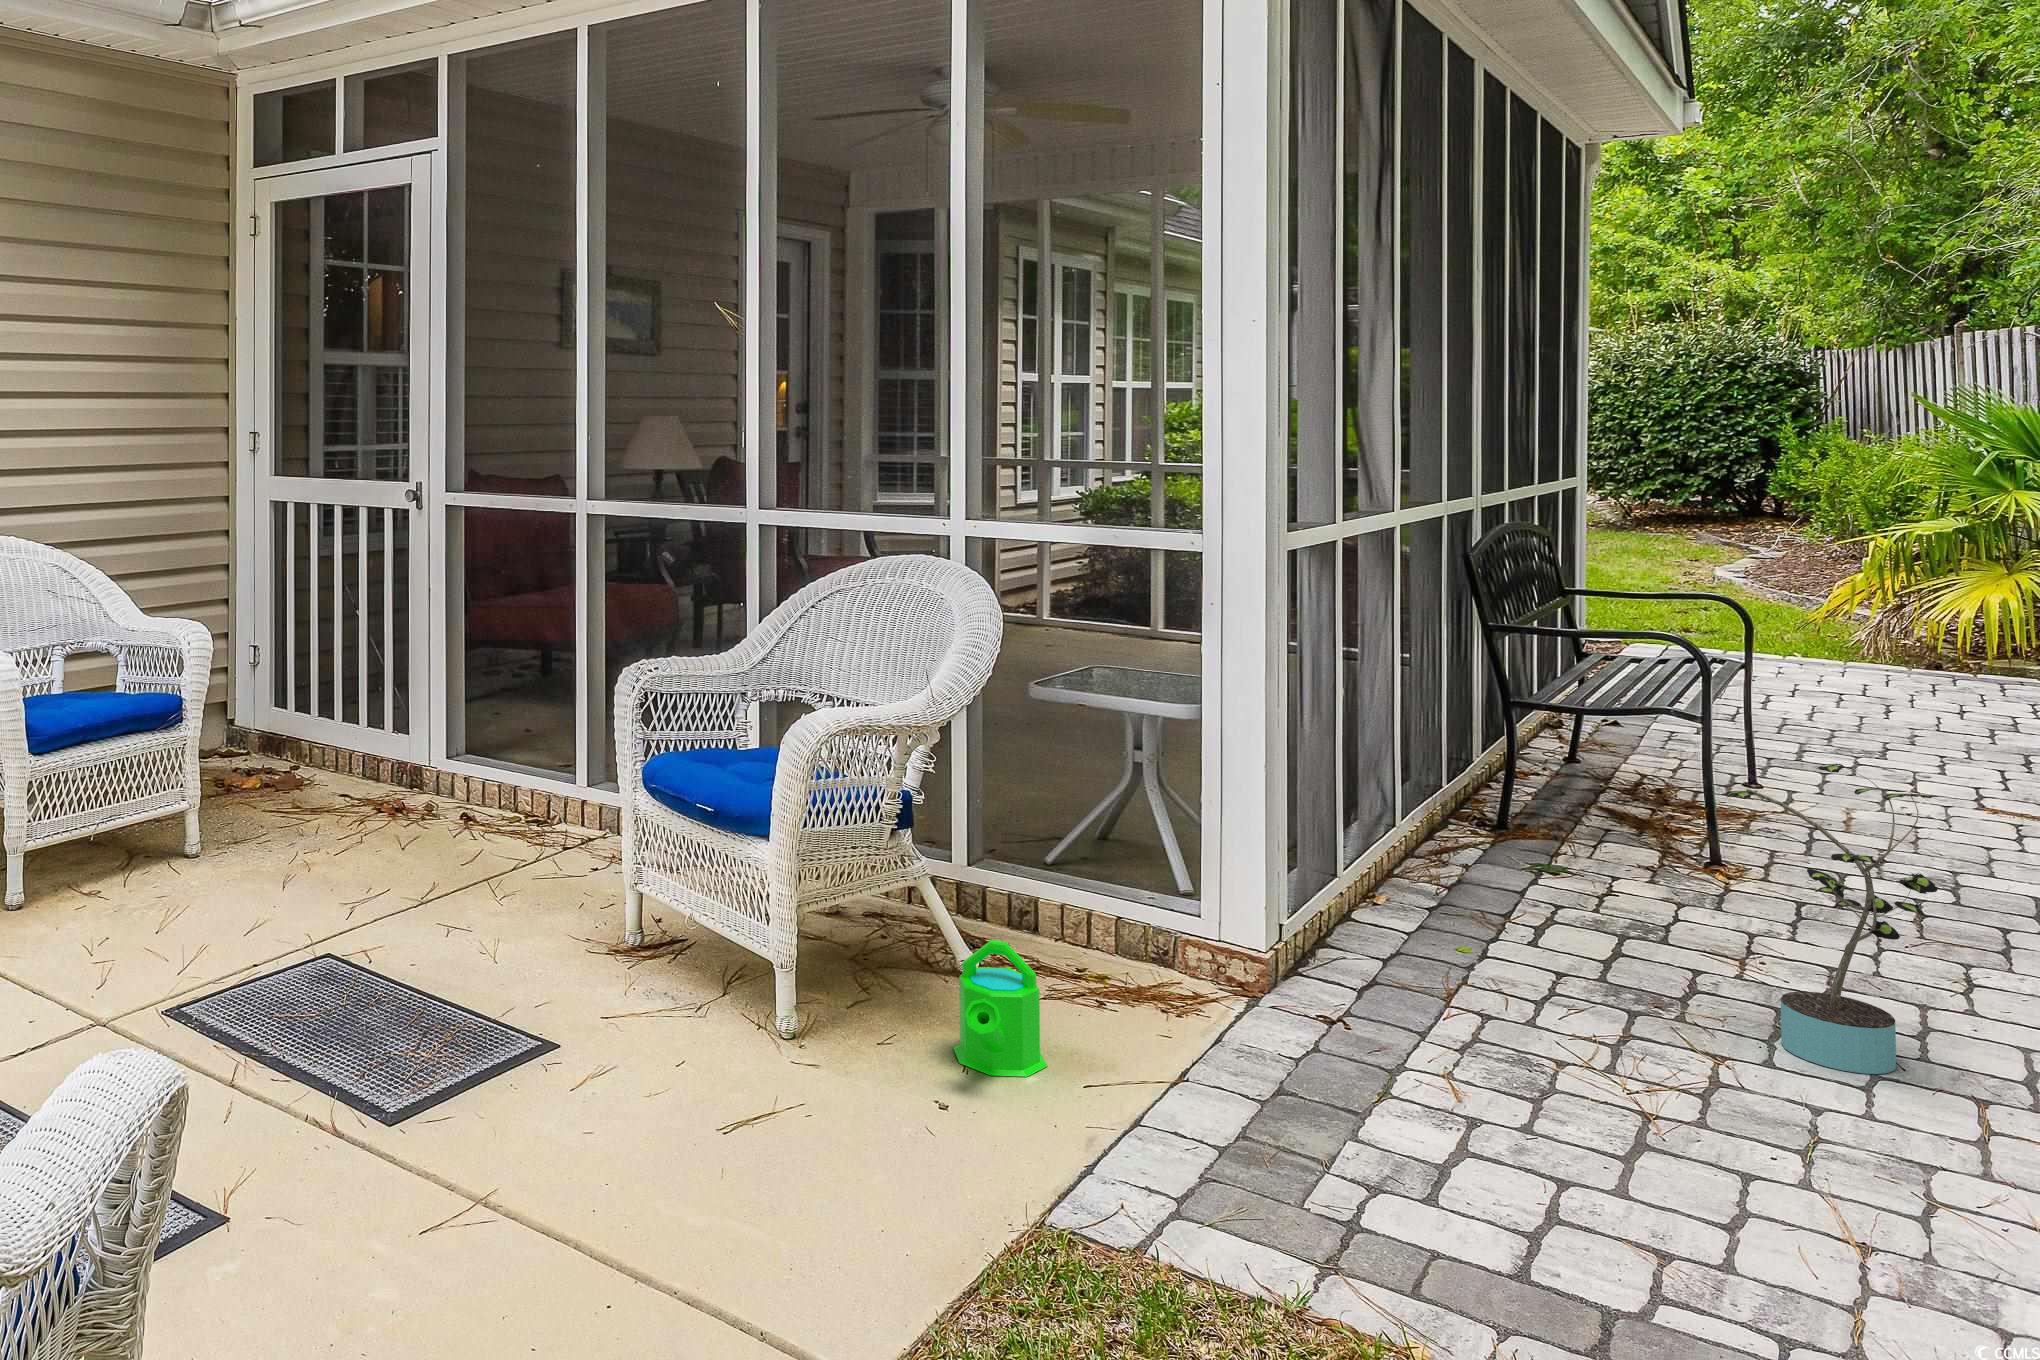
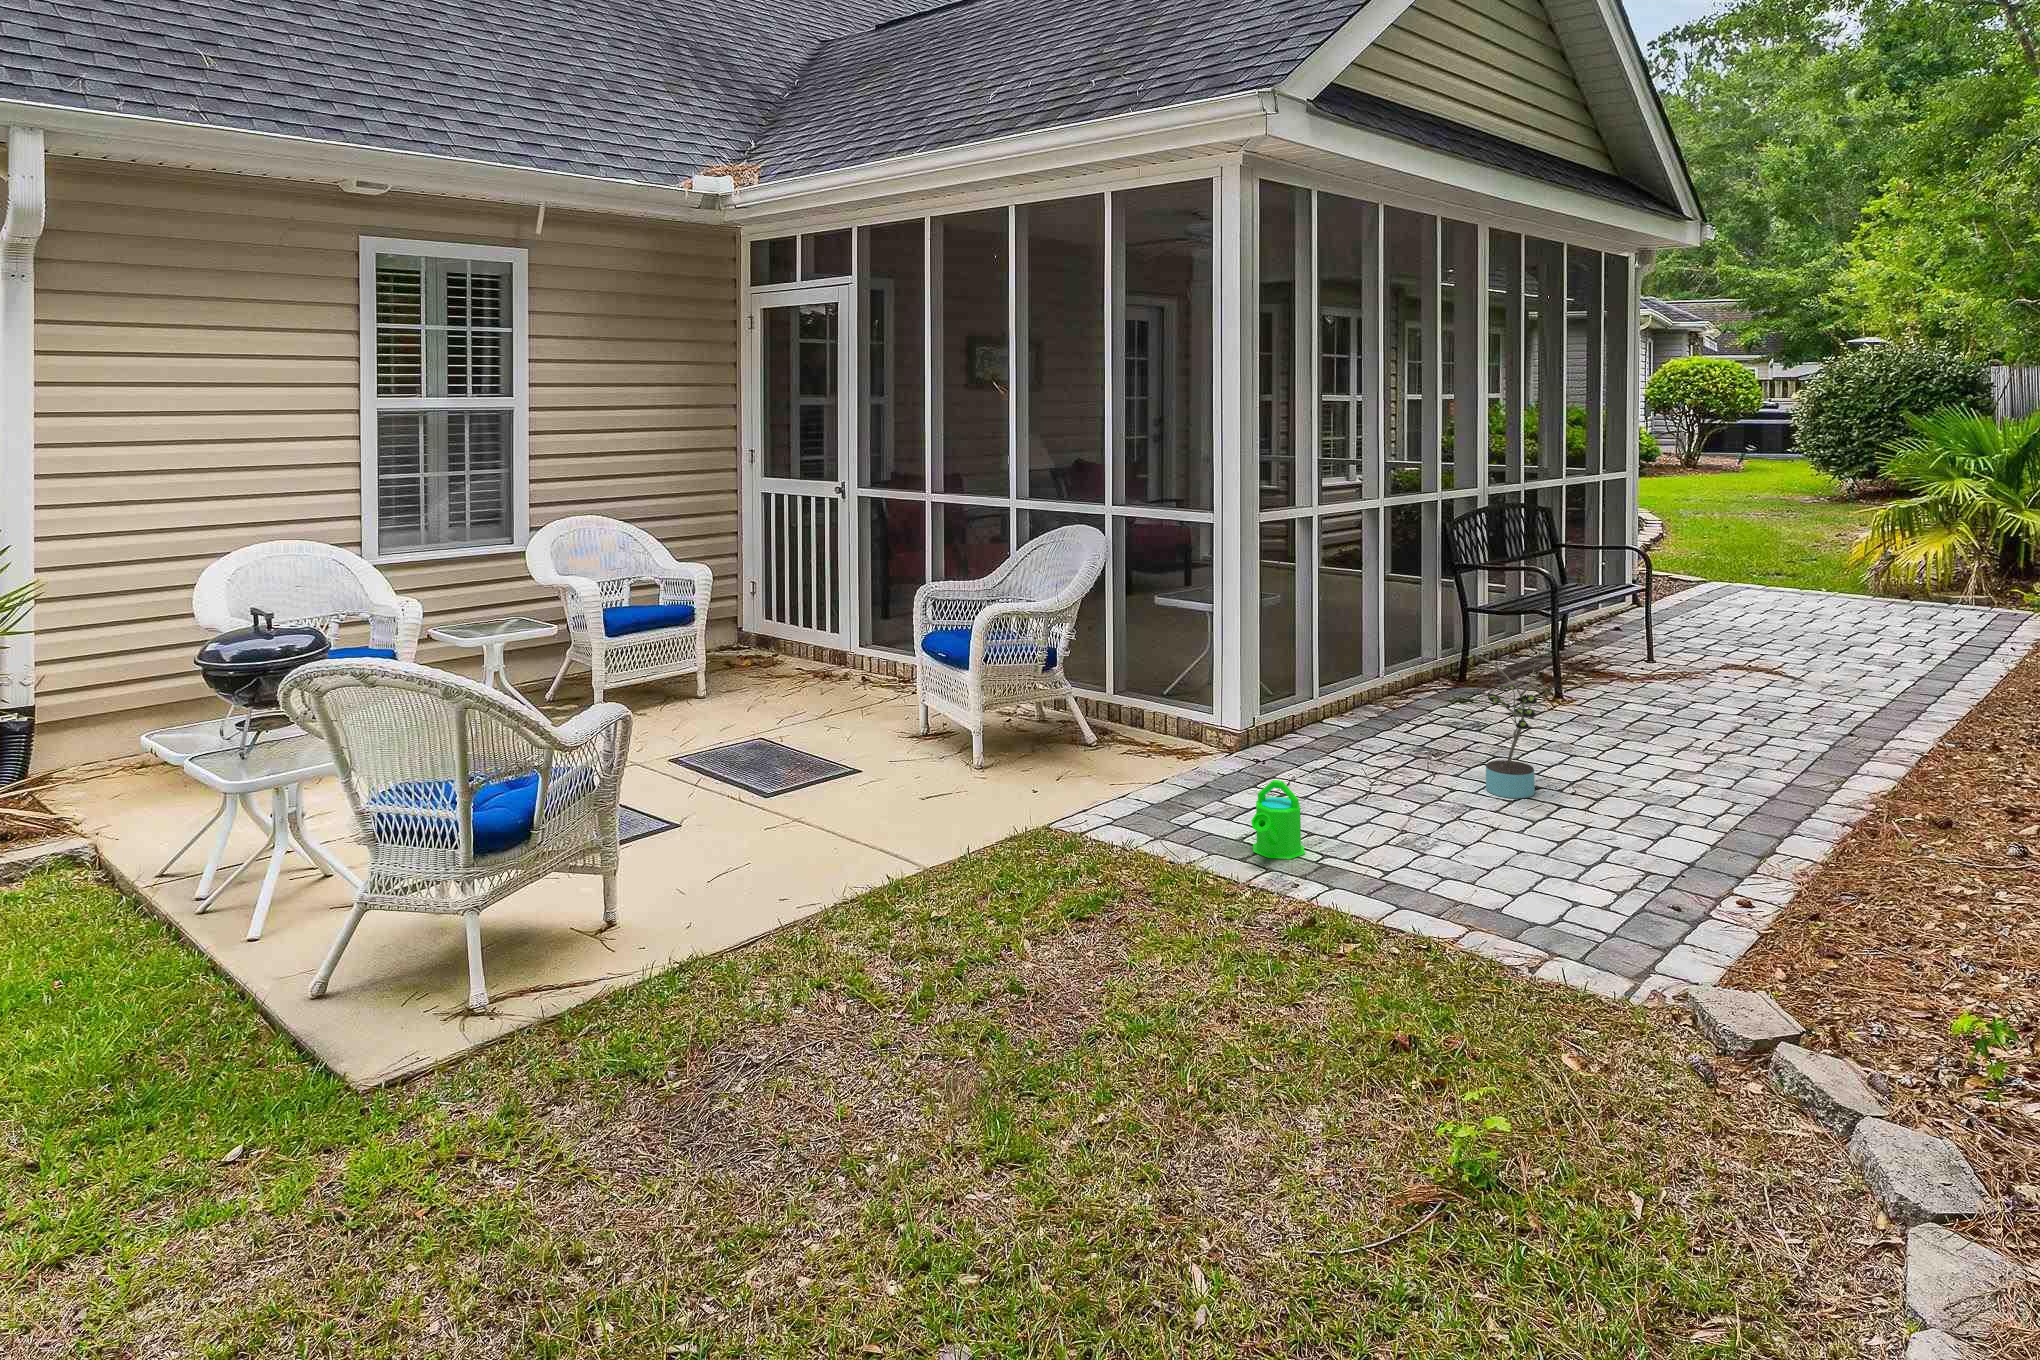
watering can: present [953,940,1047,1077] -> present [1251,780,1305,859]

